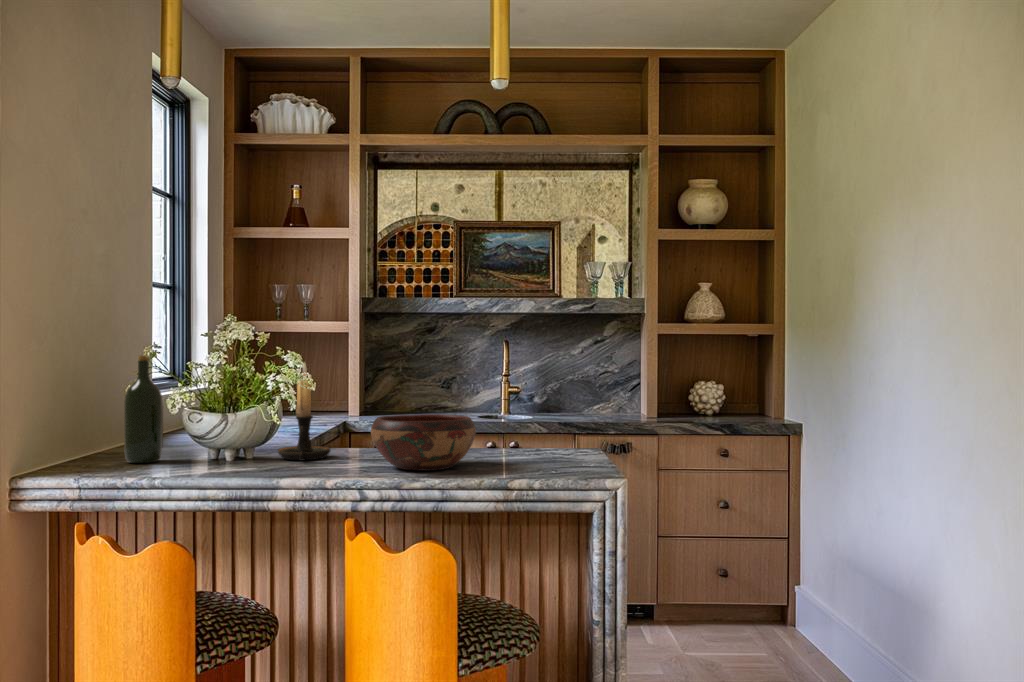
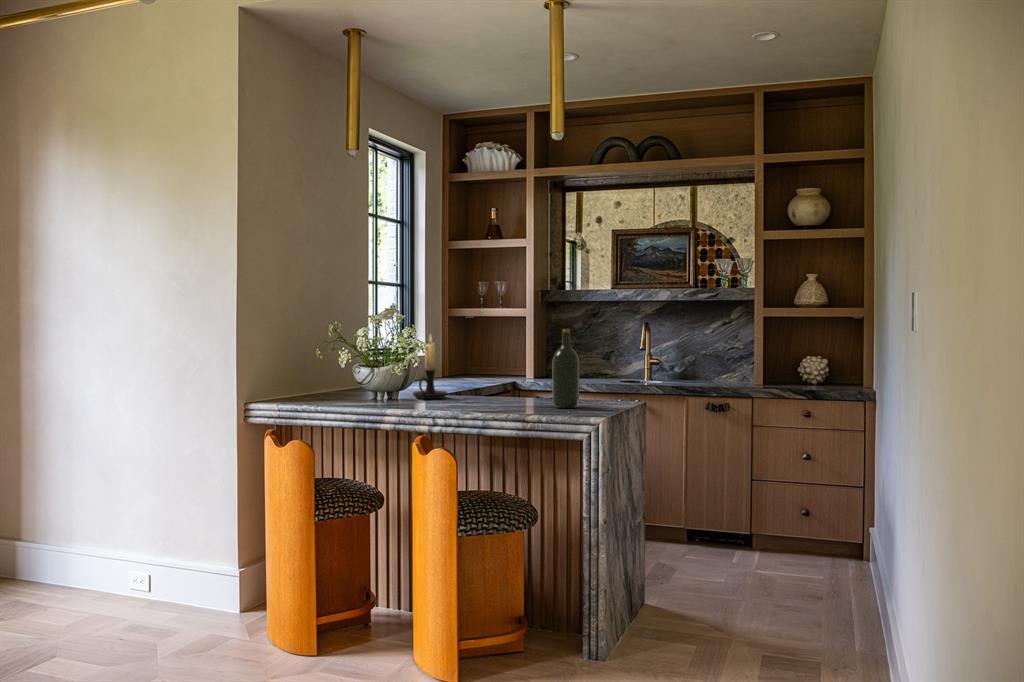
wine bottle: present [124,355,163,463] -> present [552,329,580,408]
decorative bowl: present [371,414,476,471] -> none [451,371,524,408]

